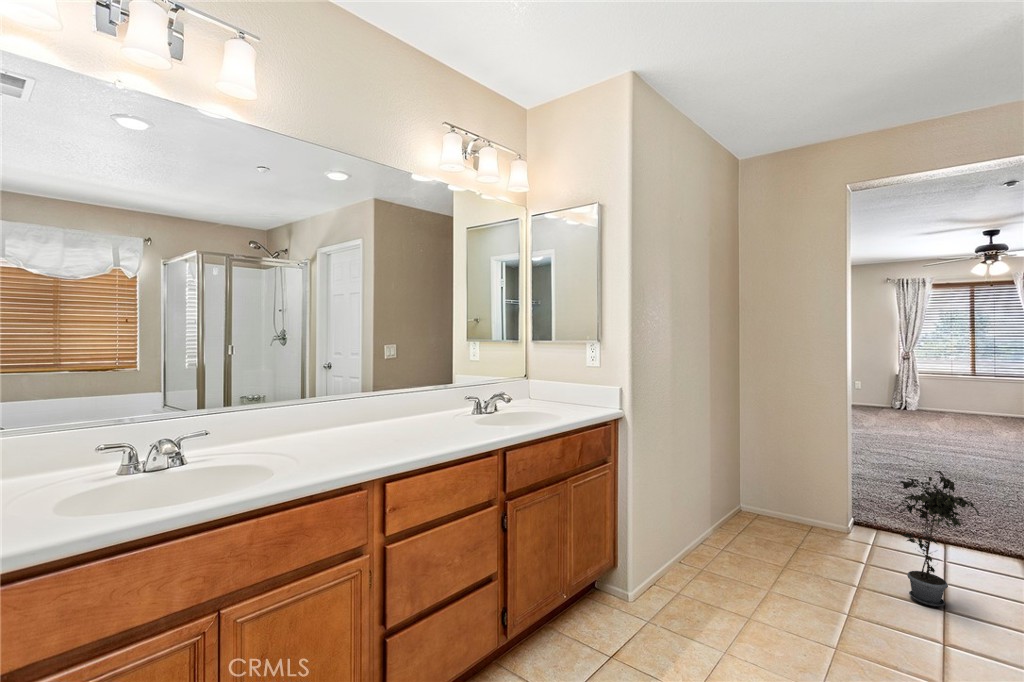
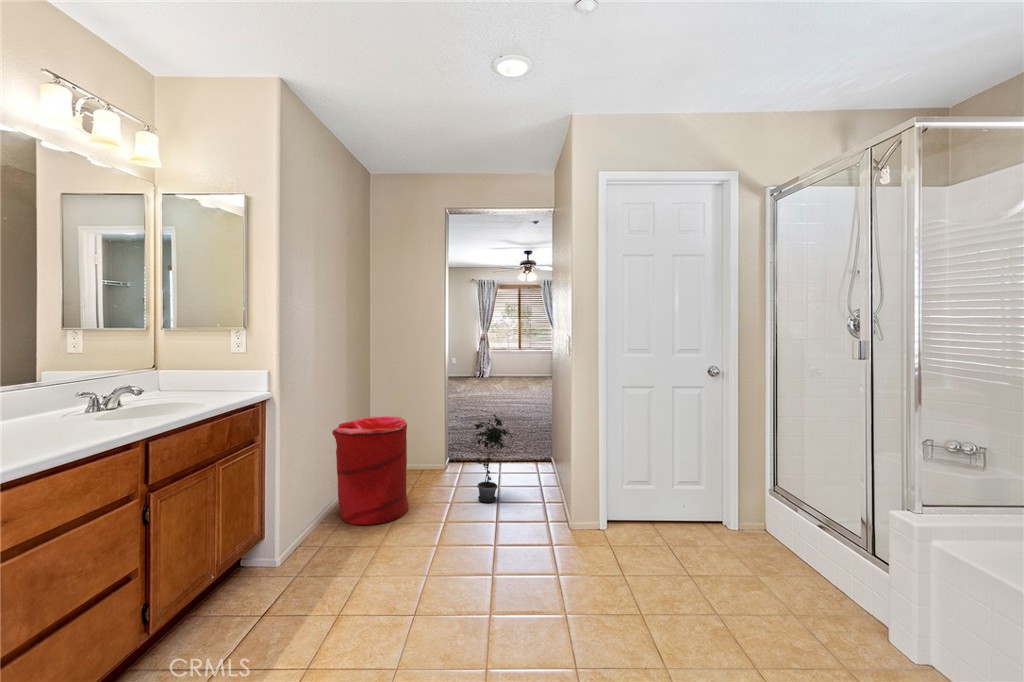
laundry hamper: none [691,449,792,590] -> present [332,416,409,525]

